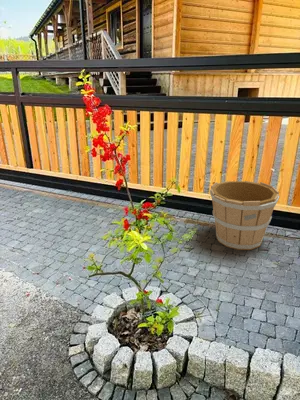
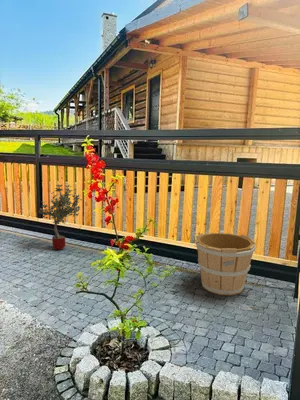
potted tree: none [26,129,76,204] -> present [39,185,81,250]

